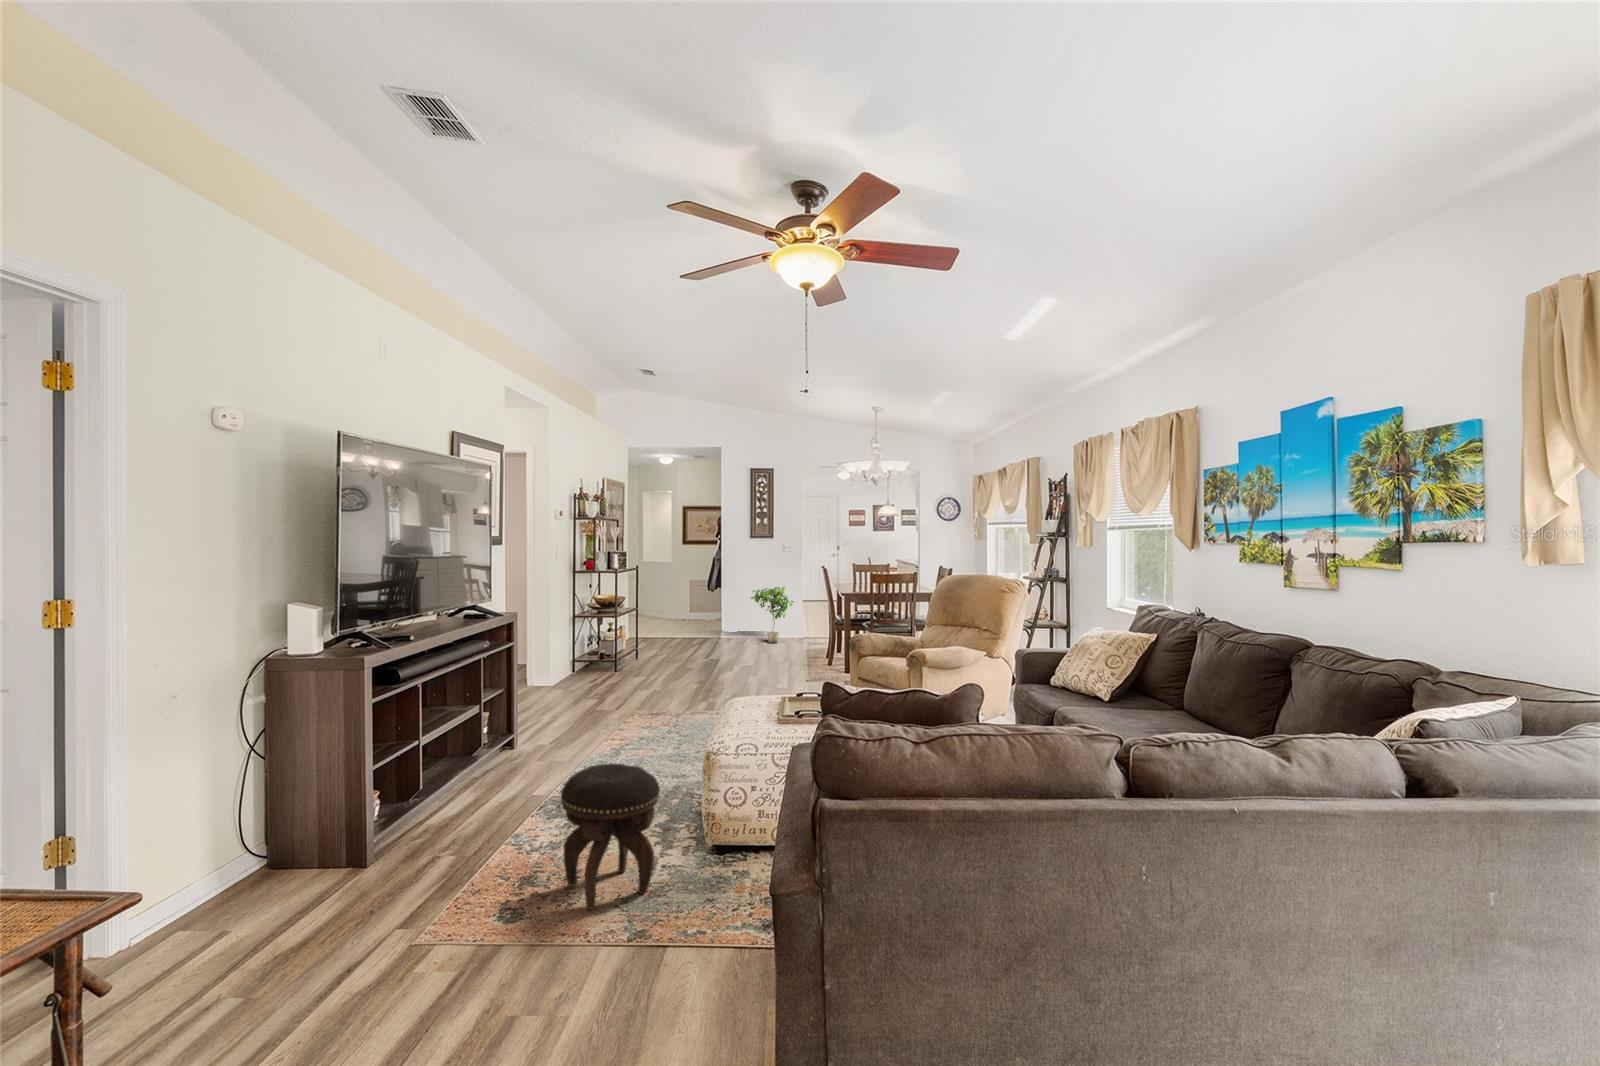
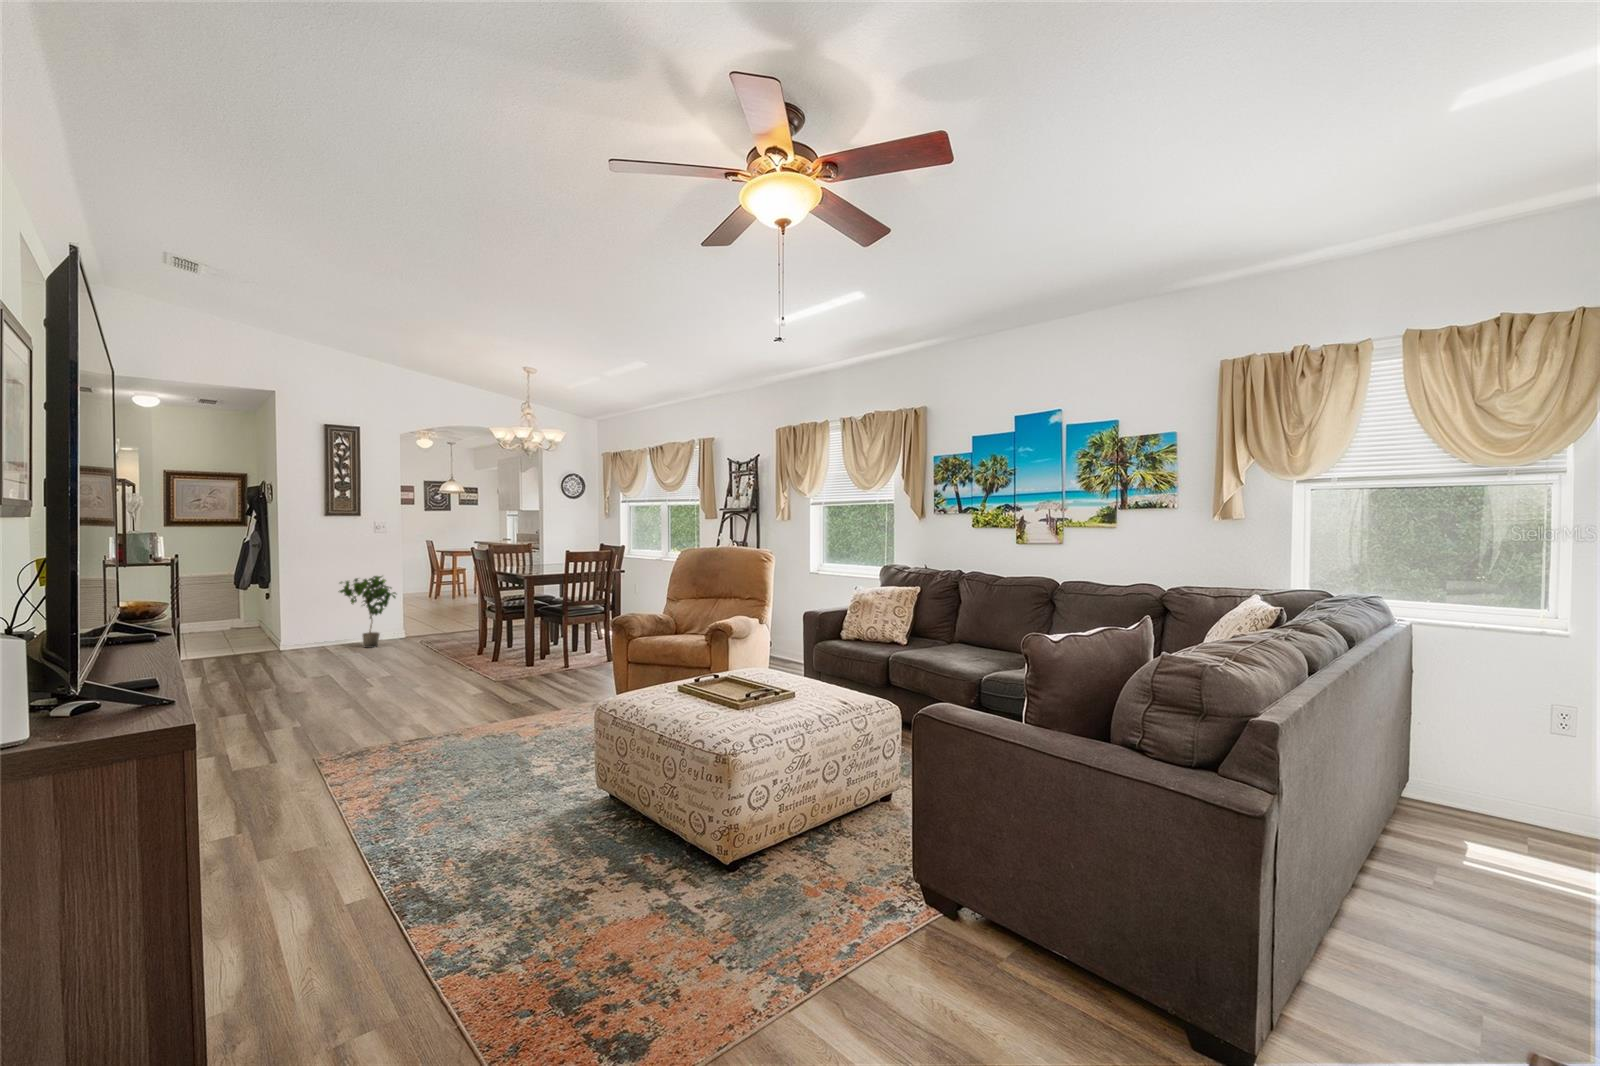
footstool: present [561,763,660,910] -> none [625,789,756,993]

